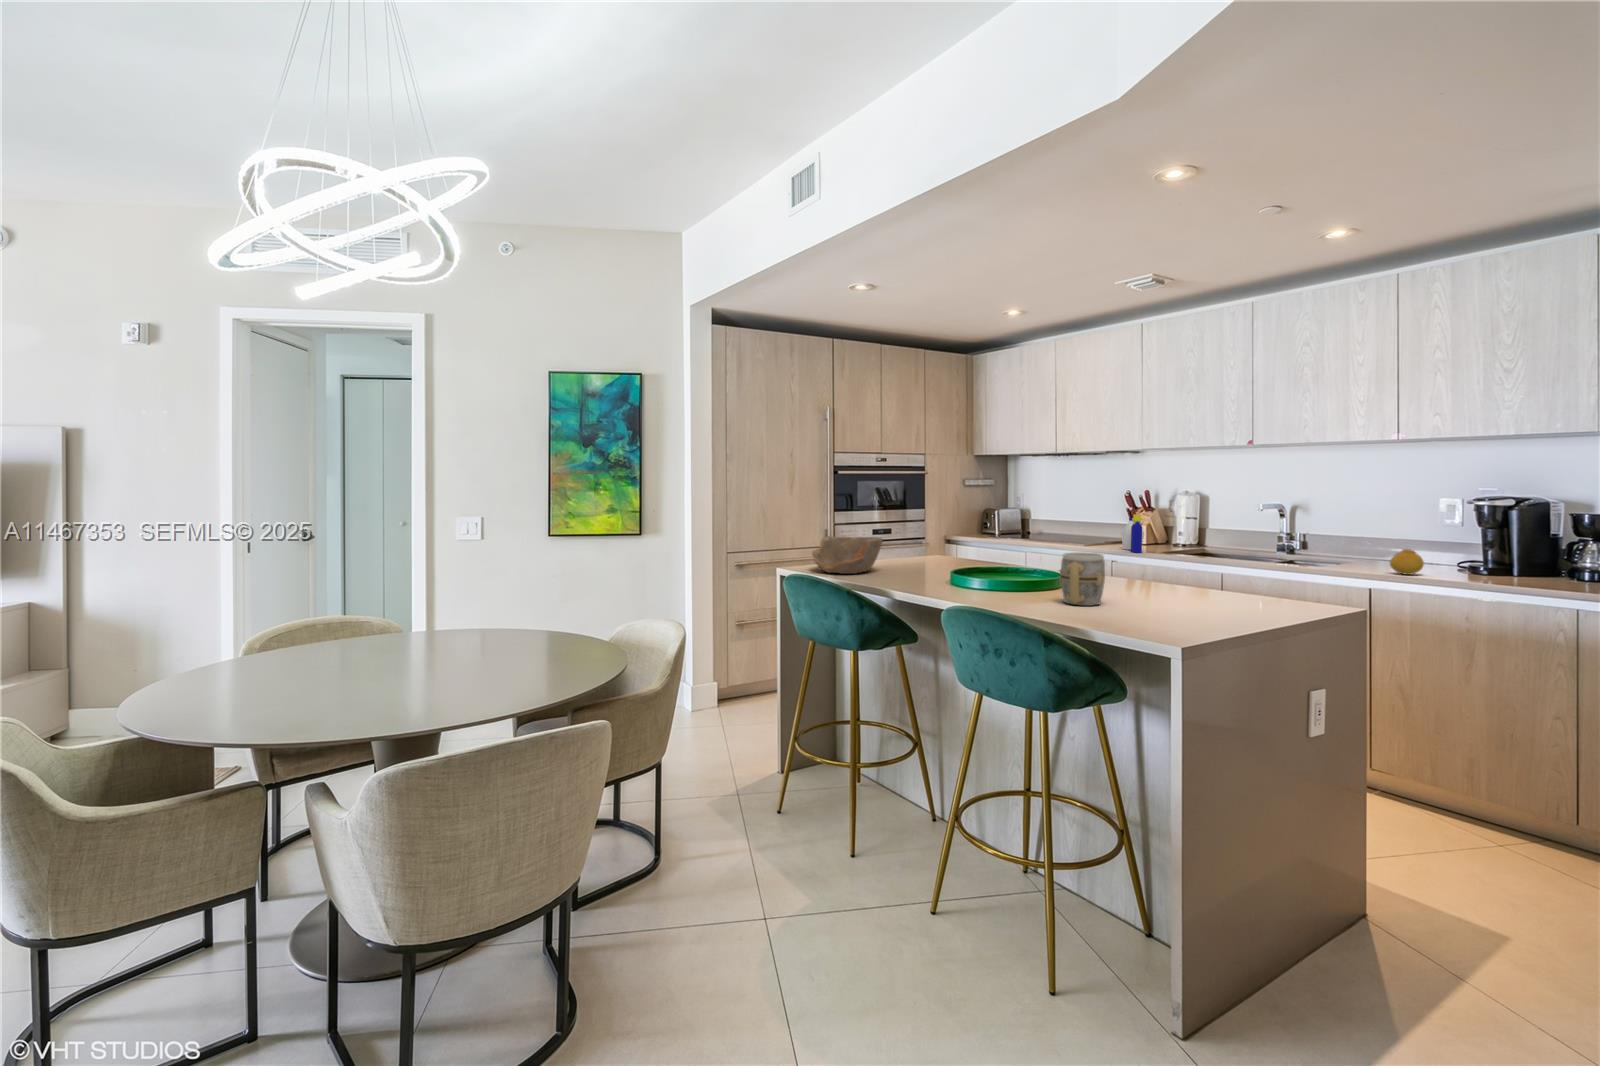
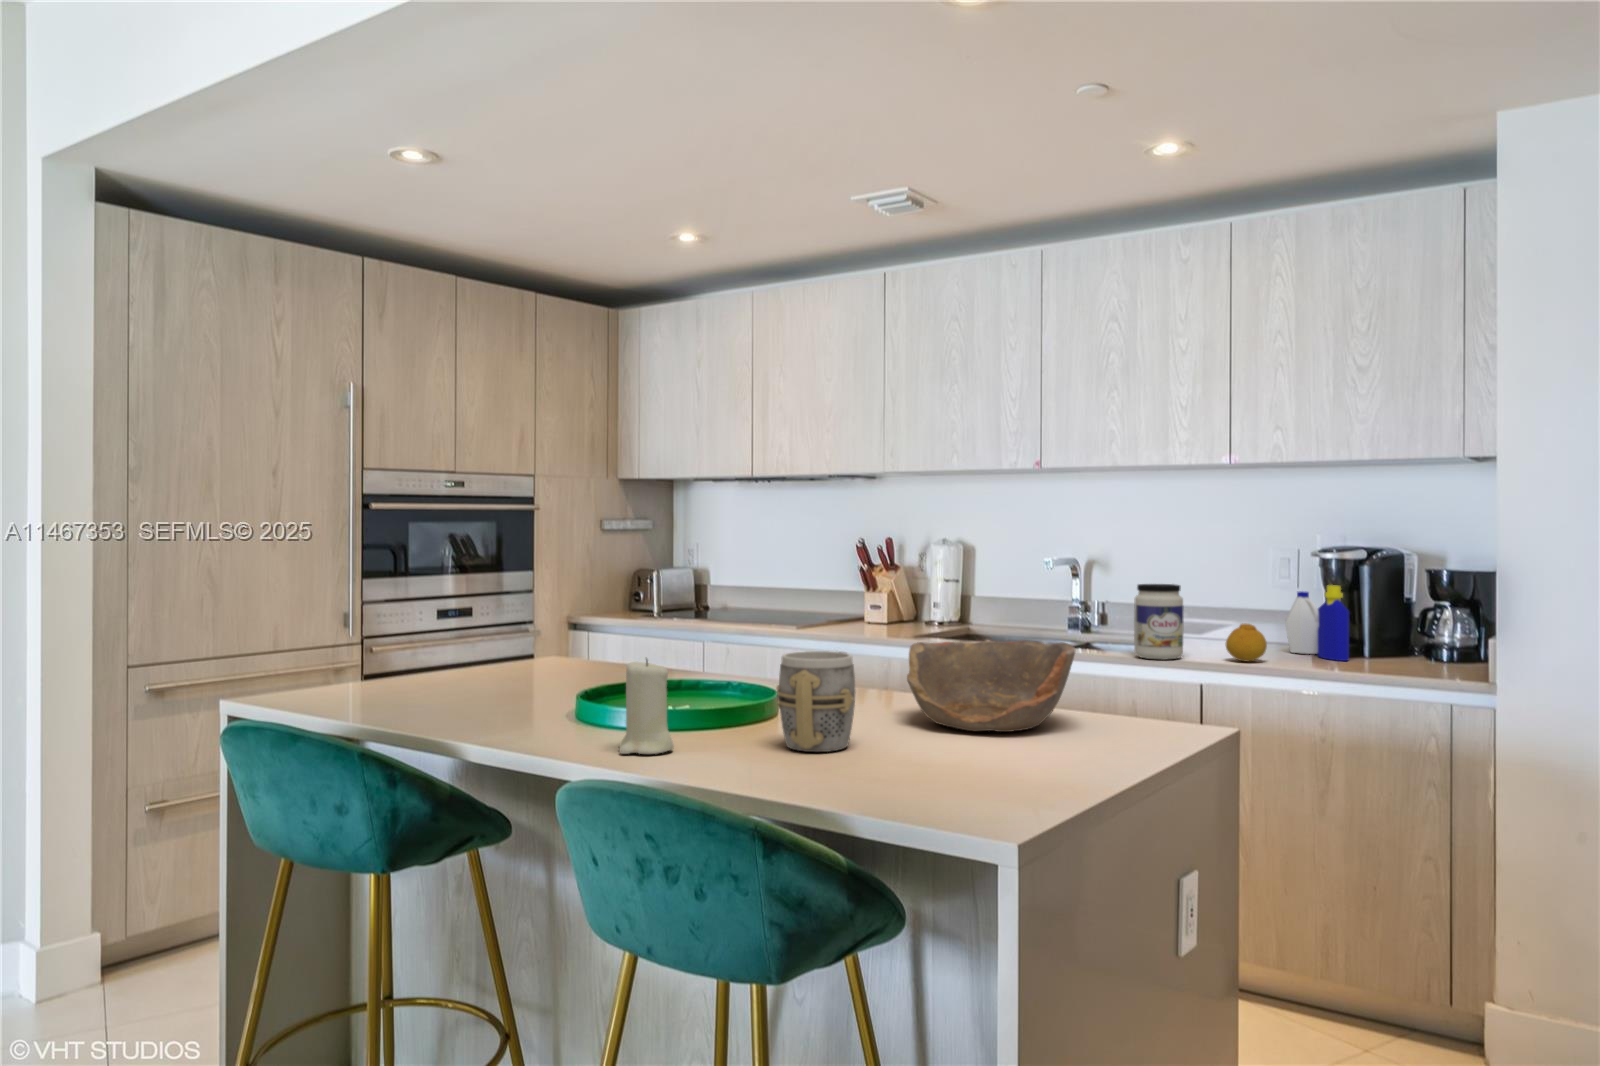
bottle: present [1121,514,1144,553] -> present [1285,585,1349,661]
jar: none [1318,521,1357,571] -> present [1134,584,1183,660]
bowl: present [812,536,883,574] -> present [907,641,1075,732]
candle: none [974,552,1003,601] -> present [619,659,674,754]

